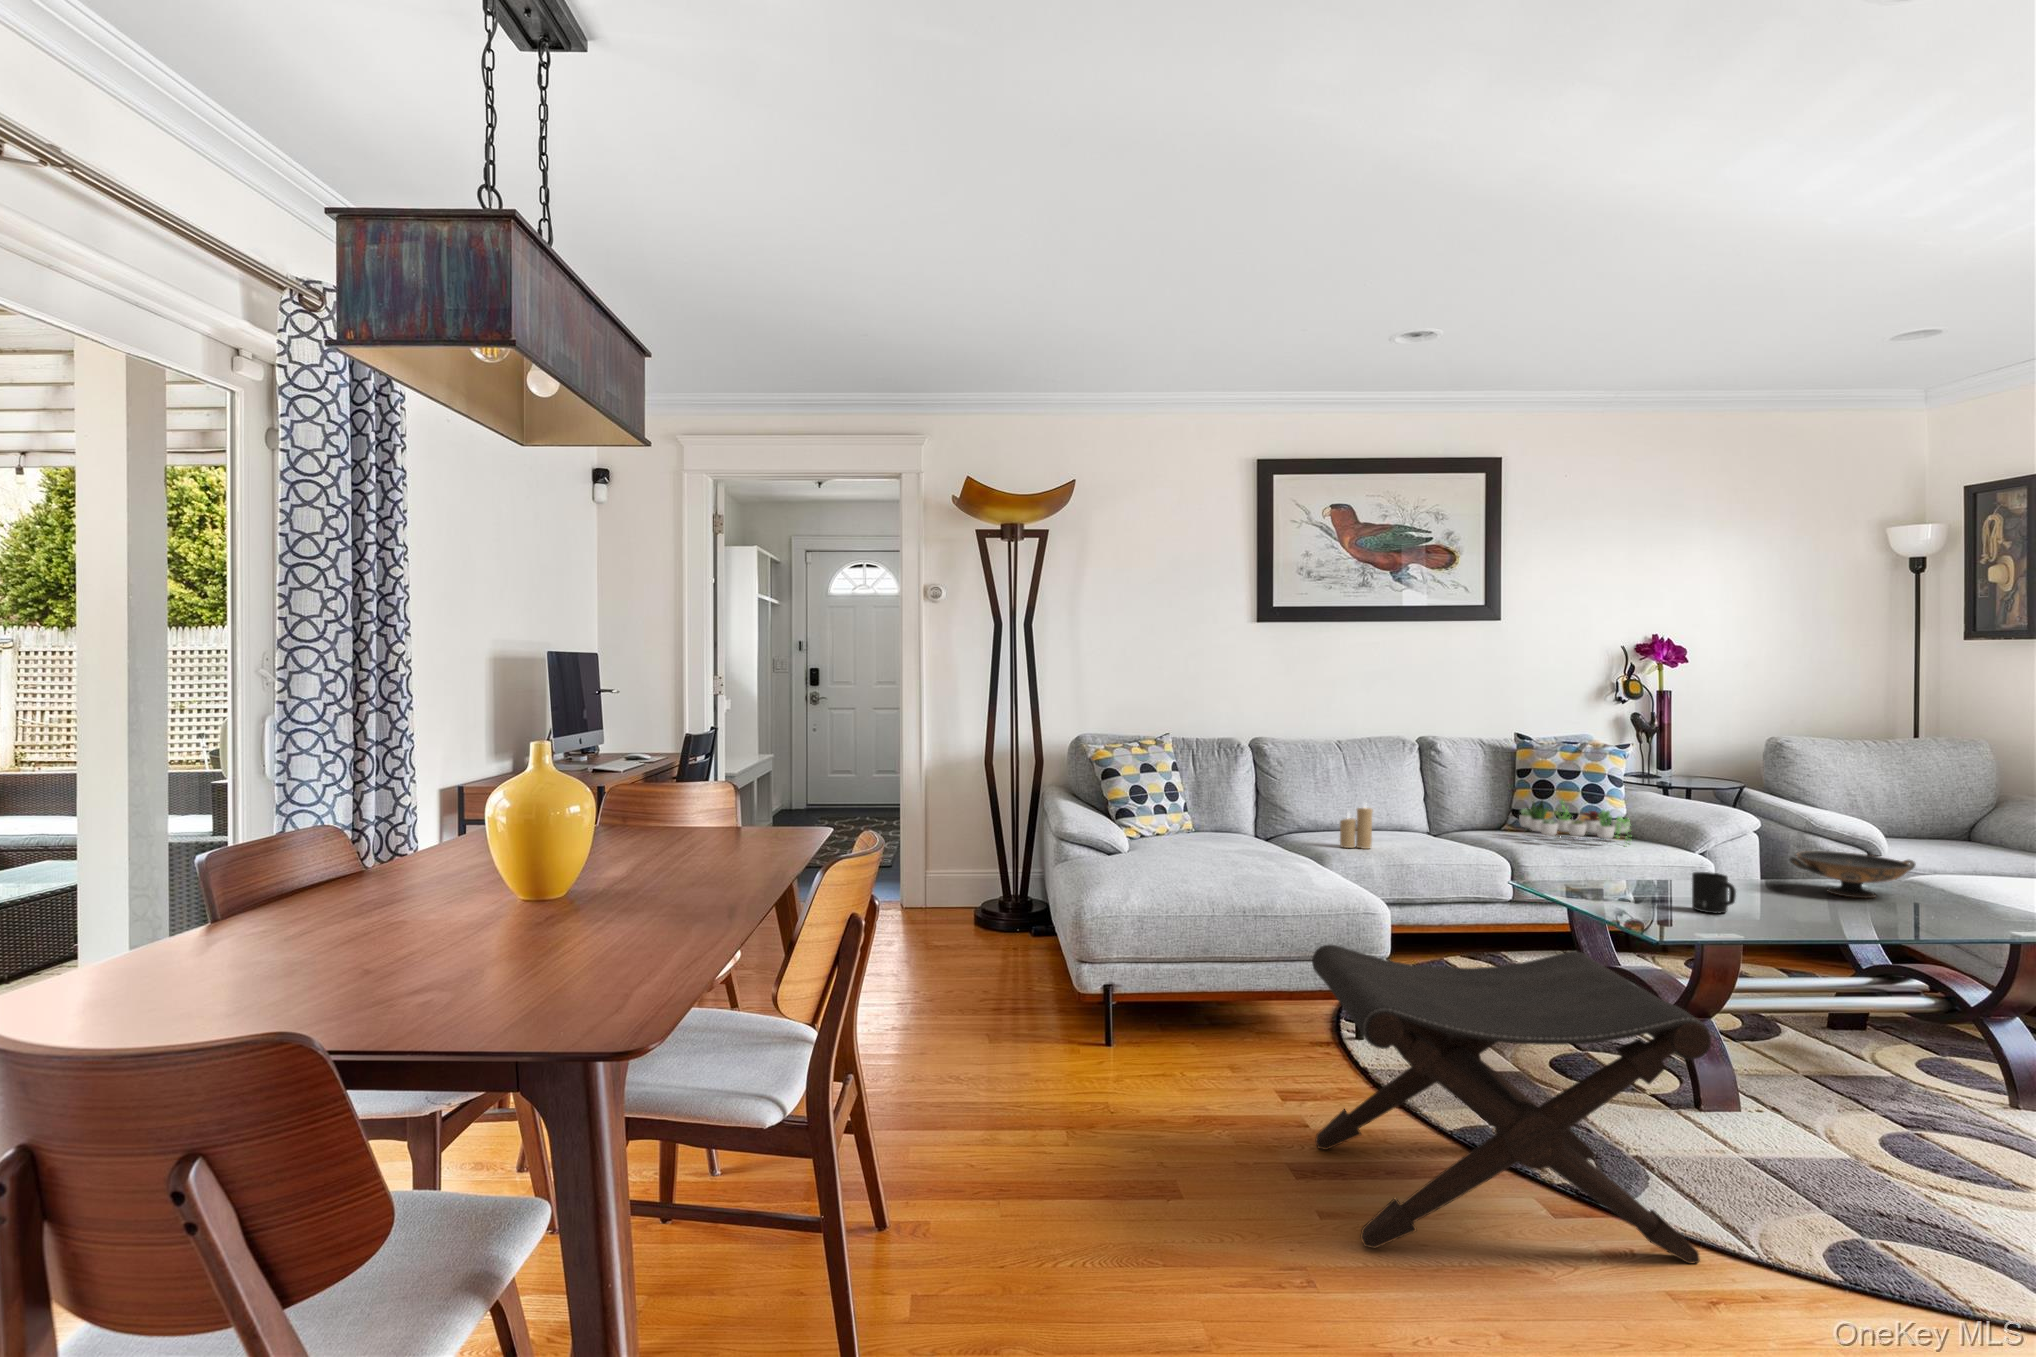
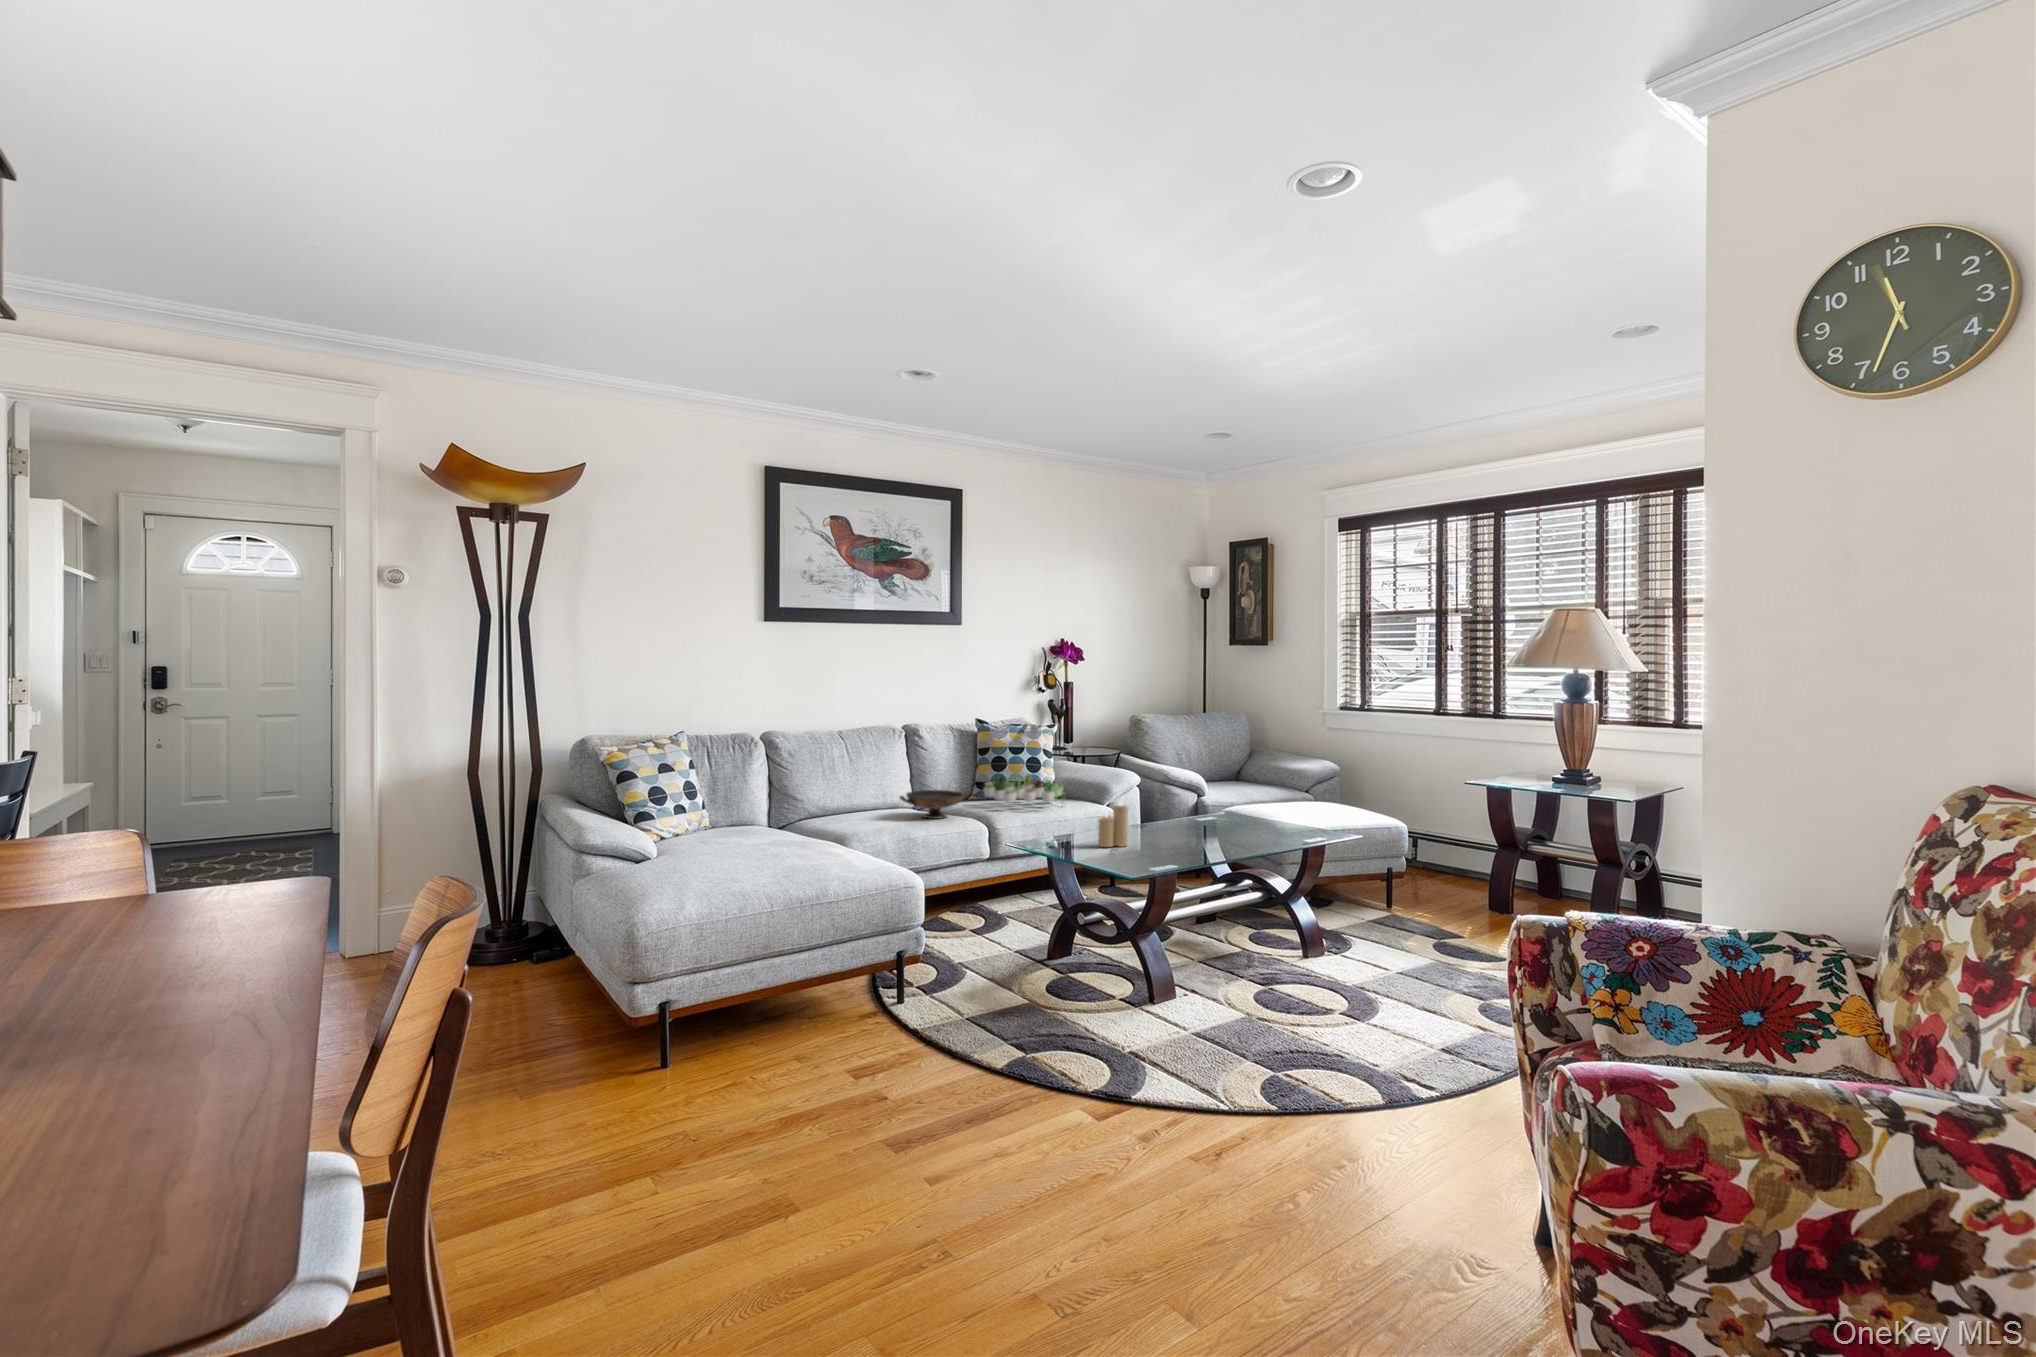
candle: present [1340,803,1373,849] -> present [1098,801,1128,847]
decorative bowl: present [1790,851,1916,898] -> present [900,790,969,819]
mug: present [1692,872,1736,913] -> none [1138,824,1167,855]
footstool: present [1312,945,1711,1264] -> none [897,900,1207,1186]

